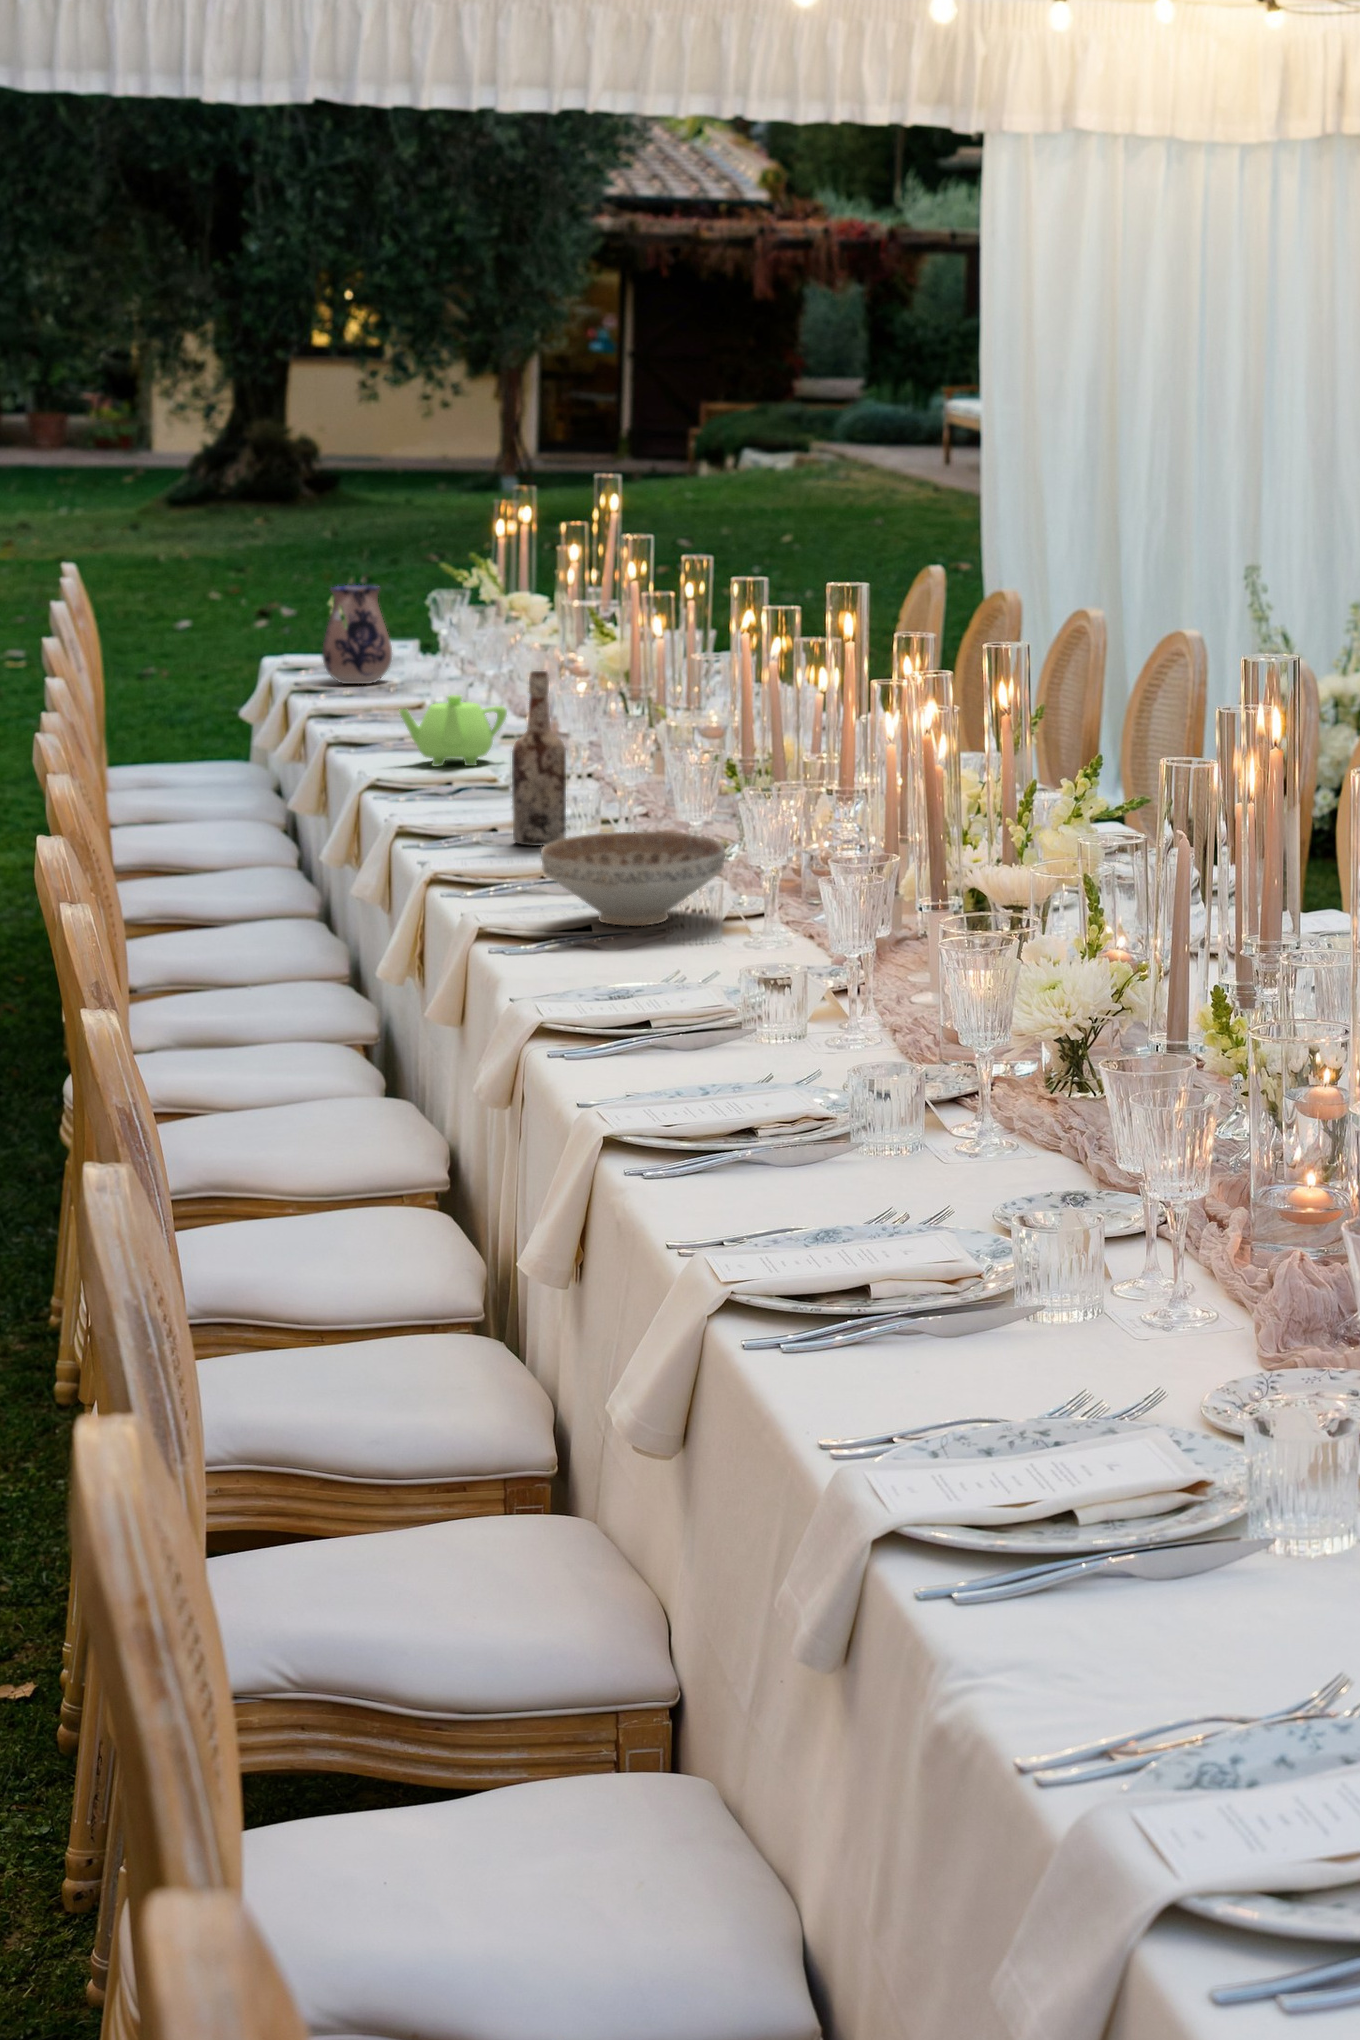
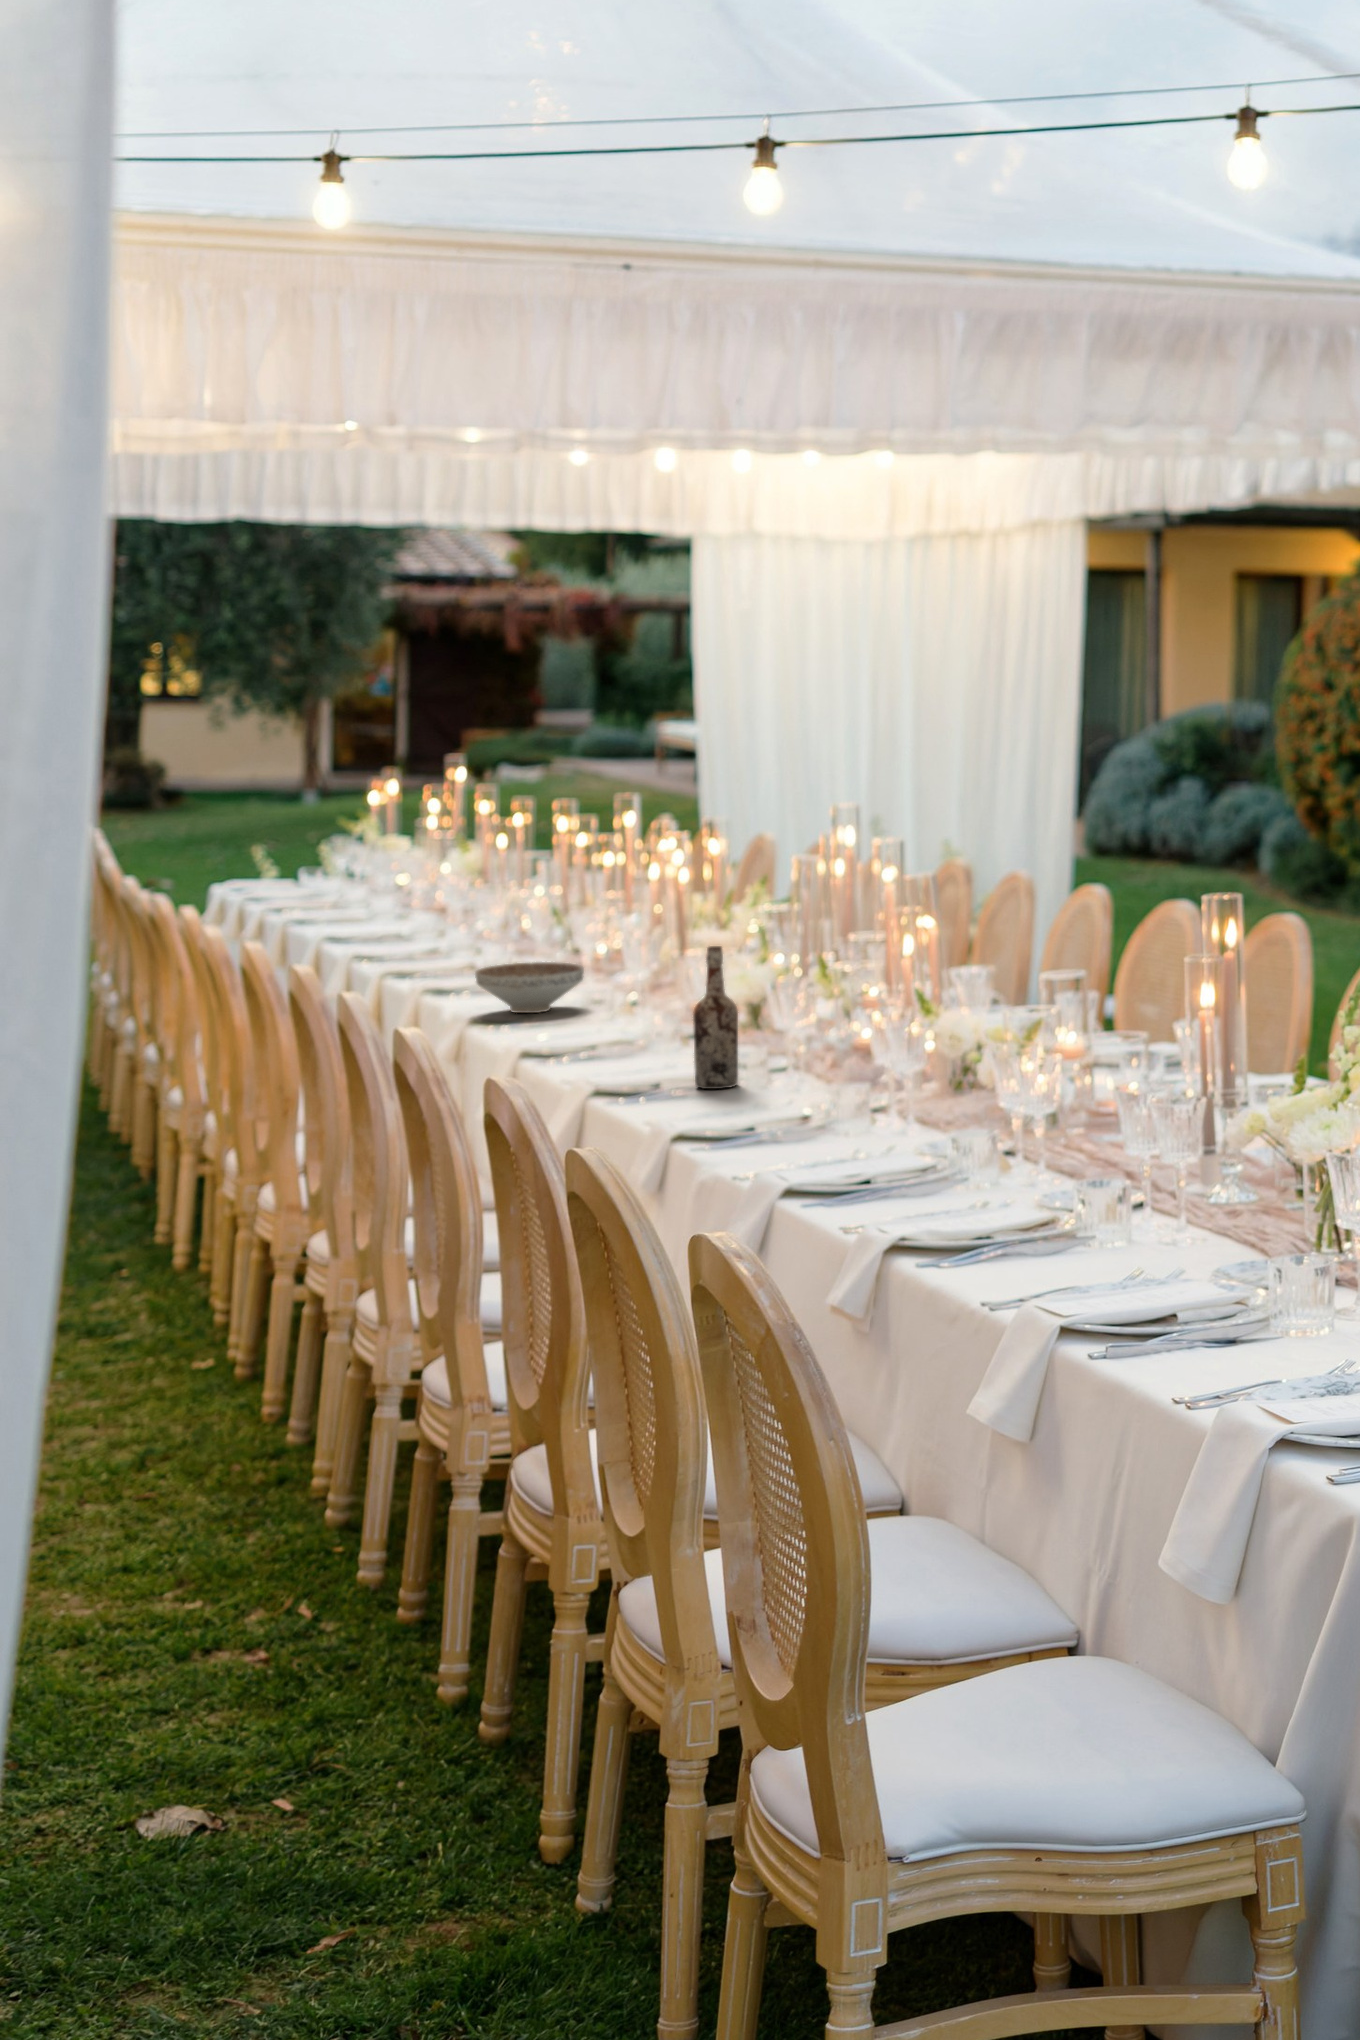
ceramic pitcher: present [322,585,392,684] -> none [265,848,313,914]
wine bottle: present [512,671,566,846] -> present [693,946,738,1089]
teapot: present [400,695,507,766] -> none [344,907,416,952]

